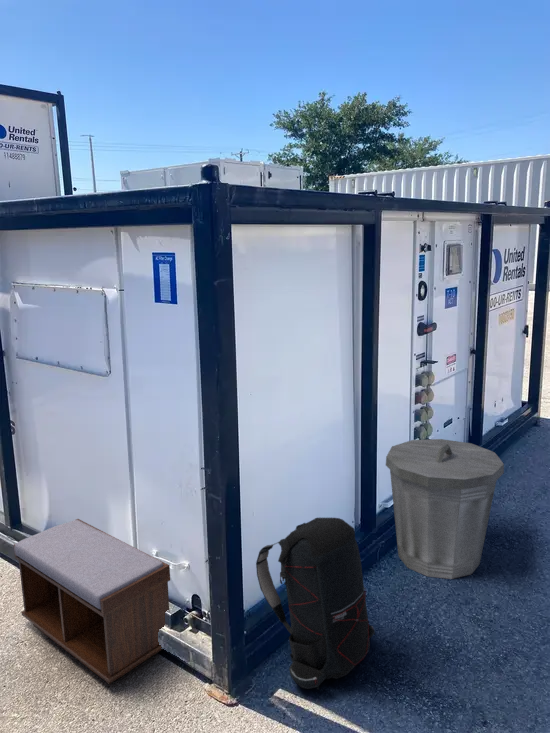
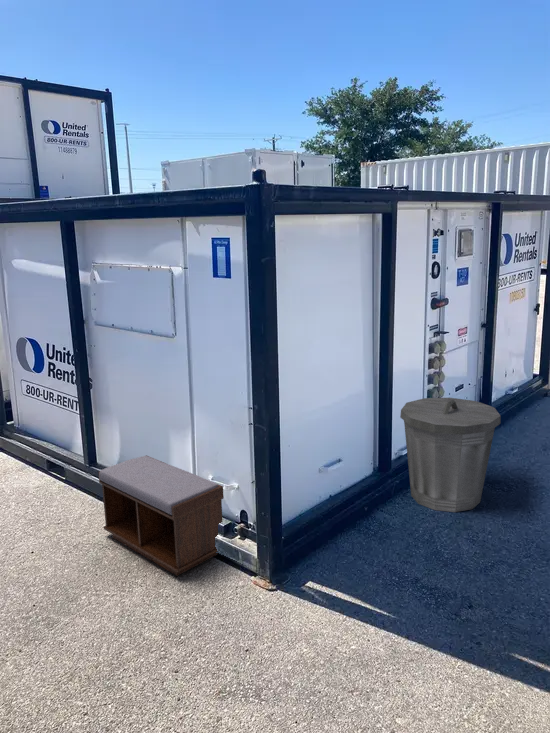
backpack: present [256,518,375,689] -> none [292,451,387,580]

